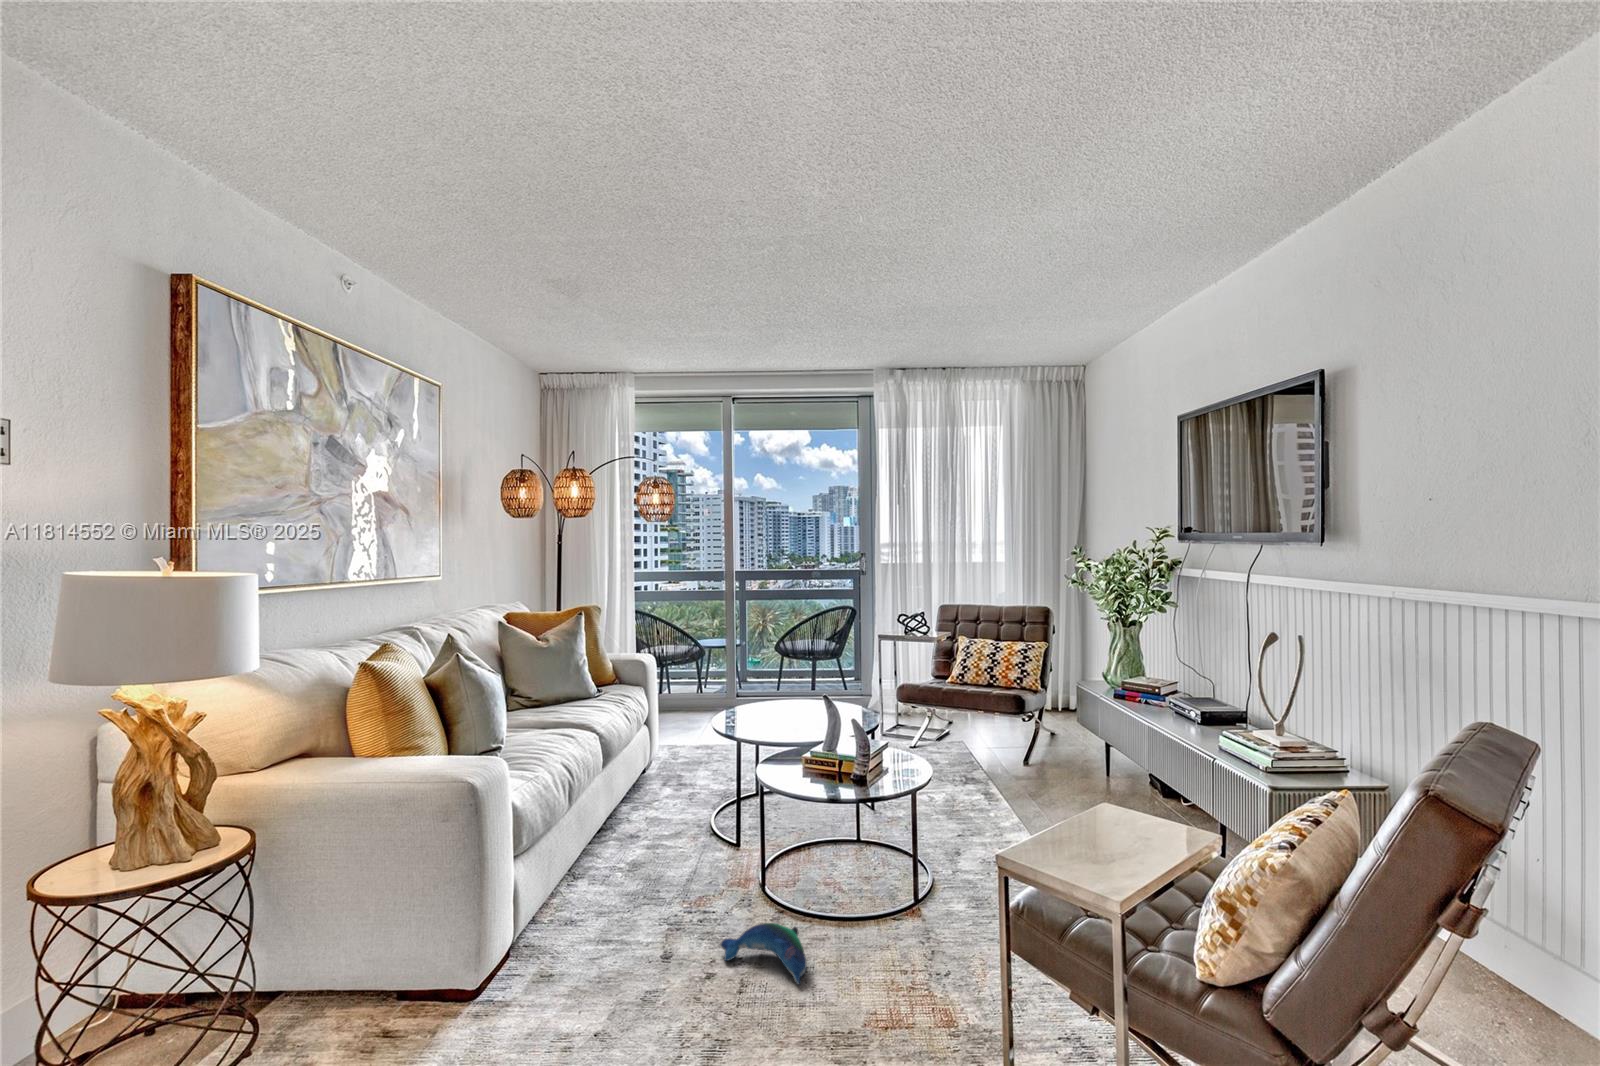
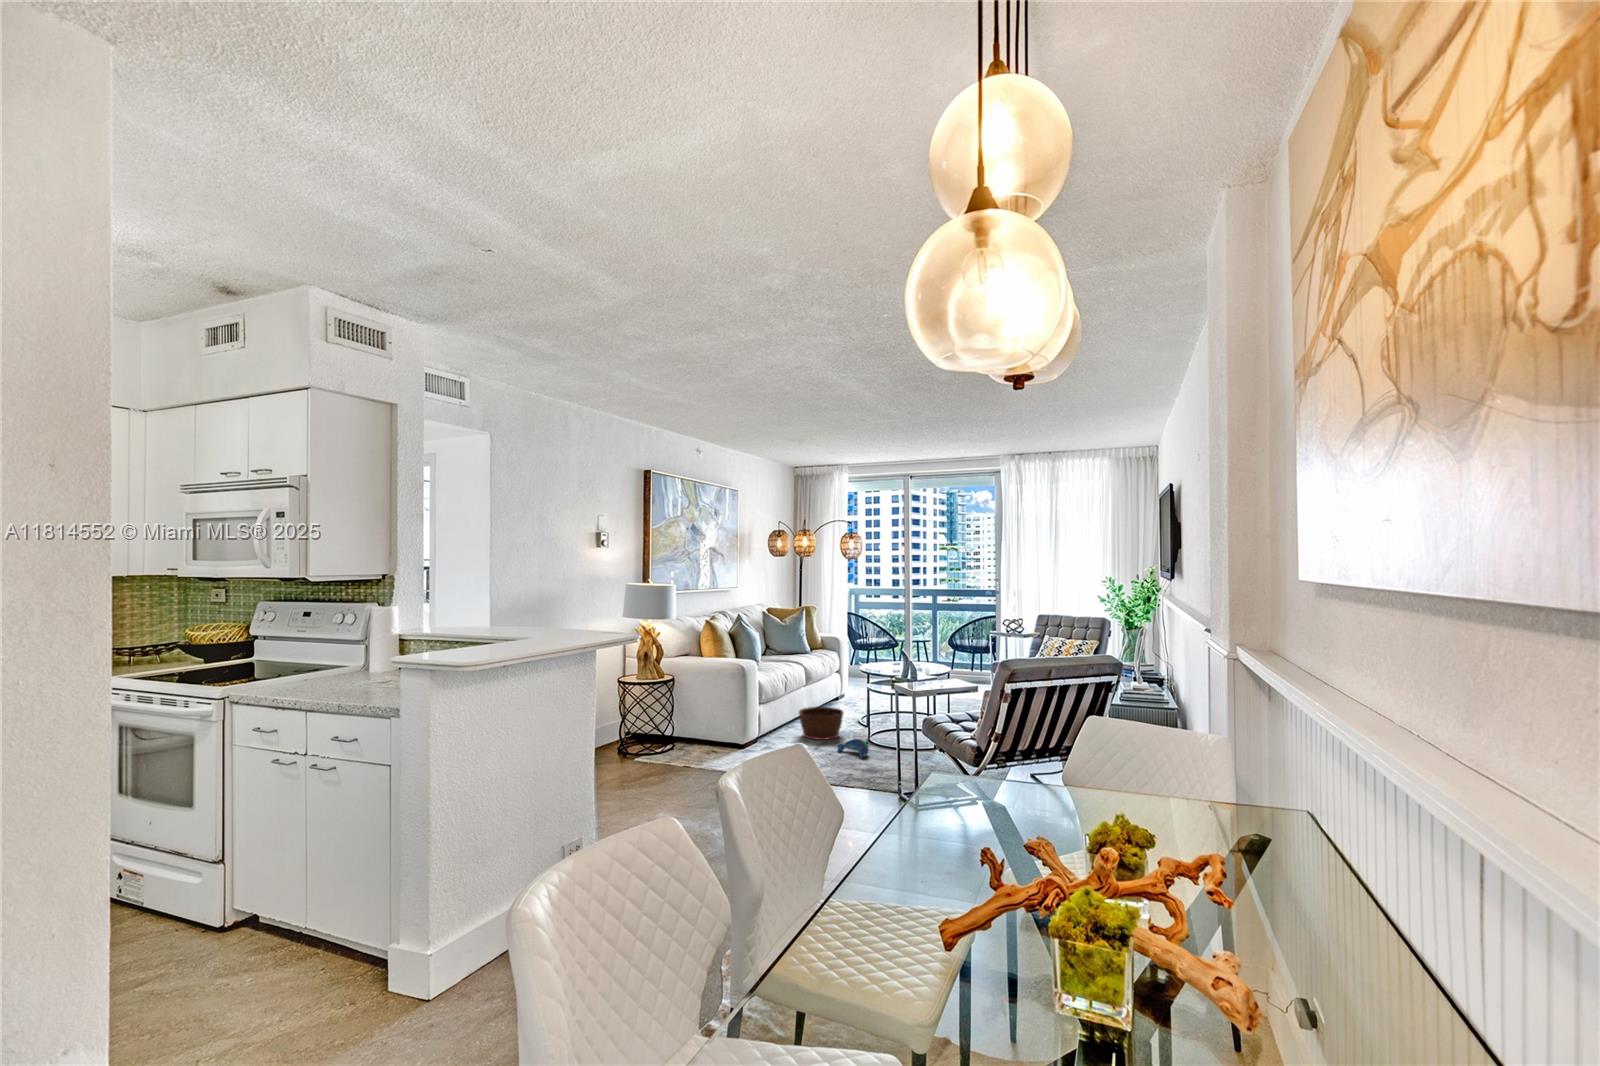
basket: none [605,824,707,916] -> present [799,707,843,740]

